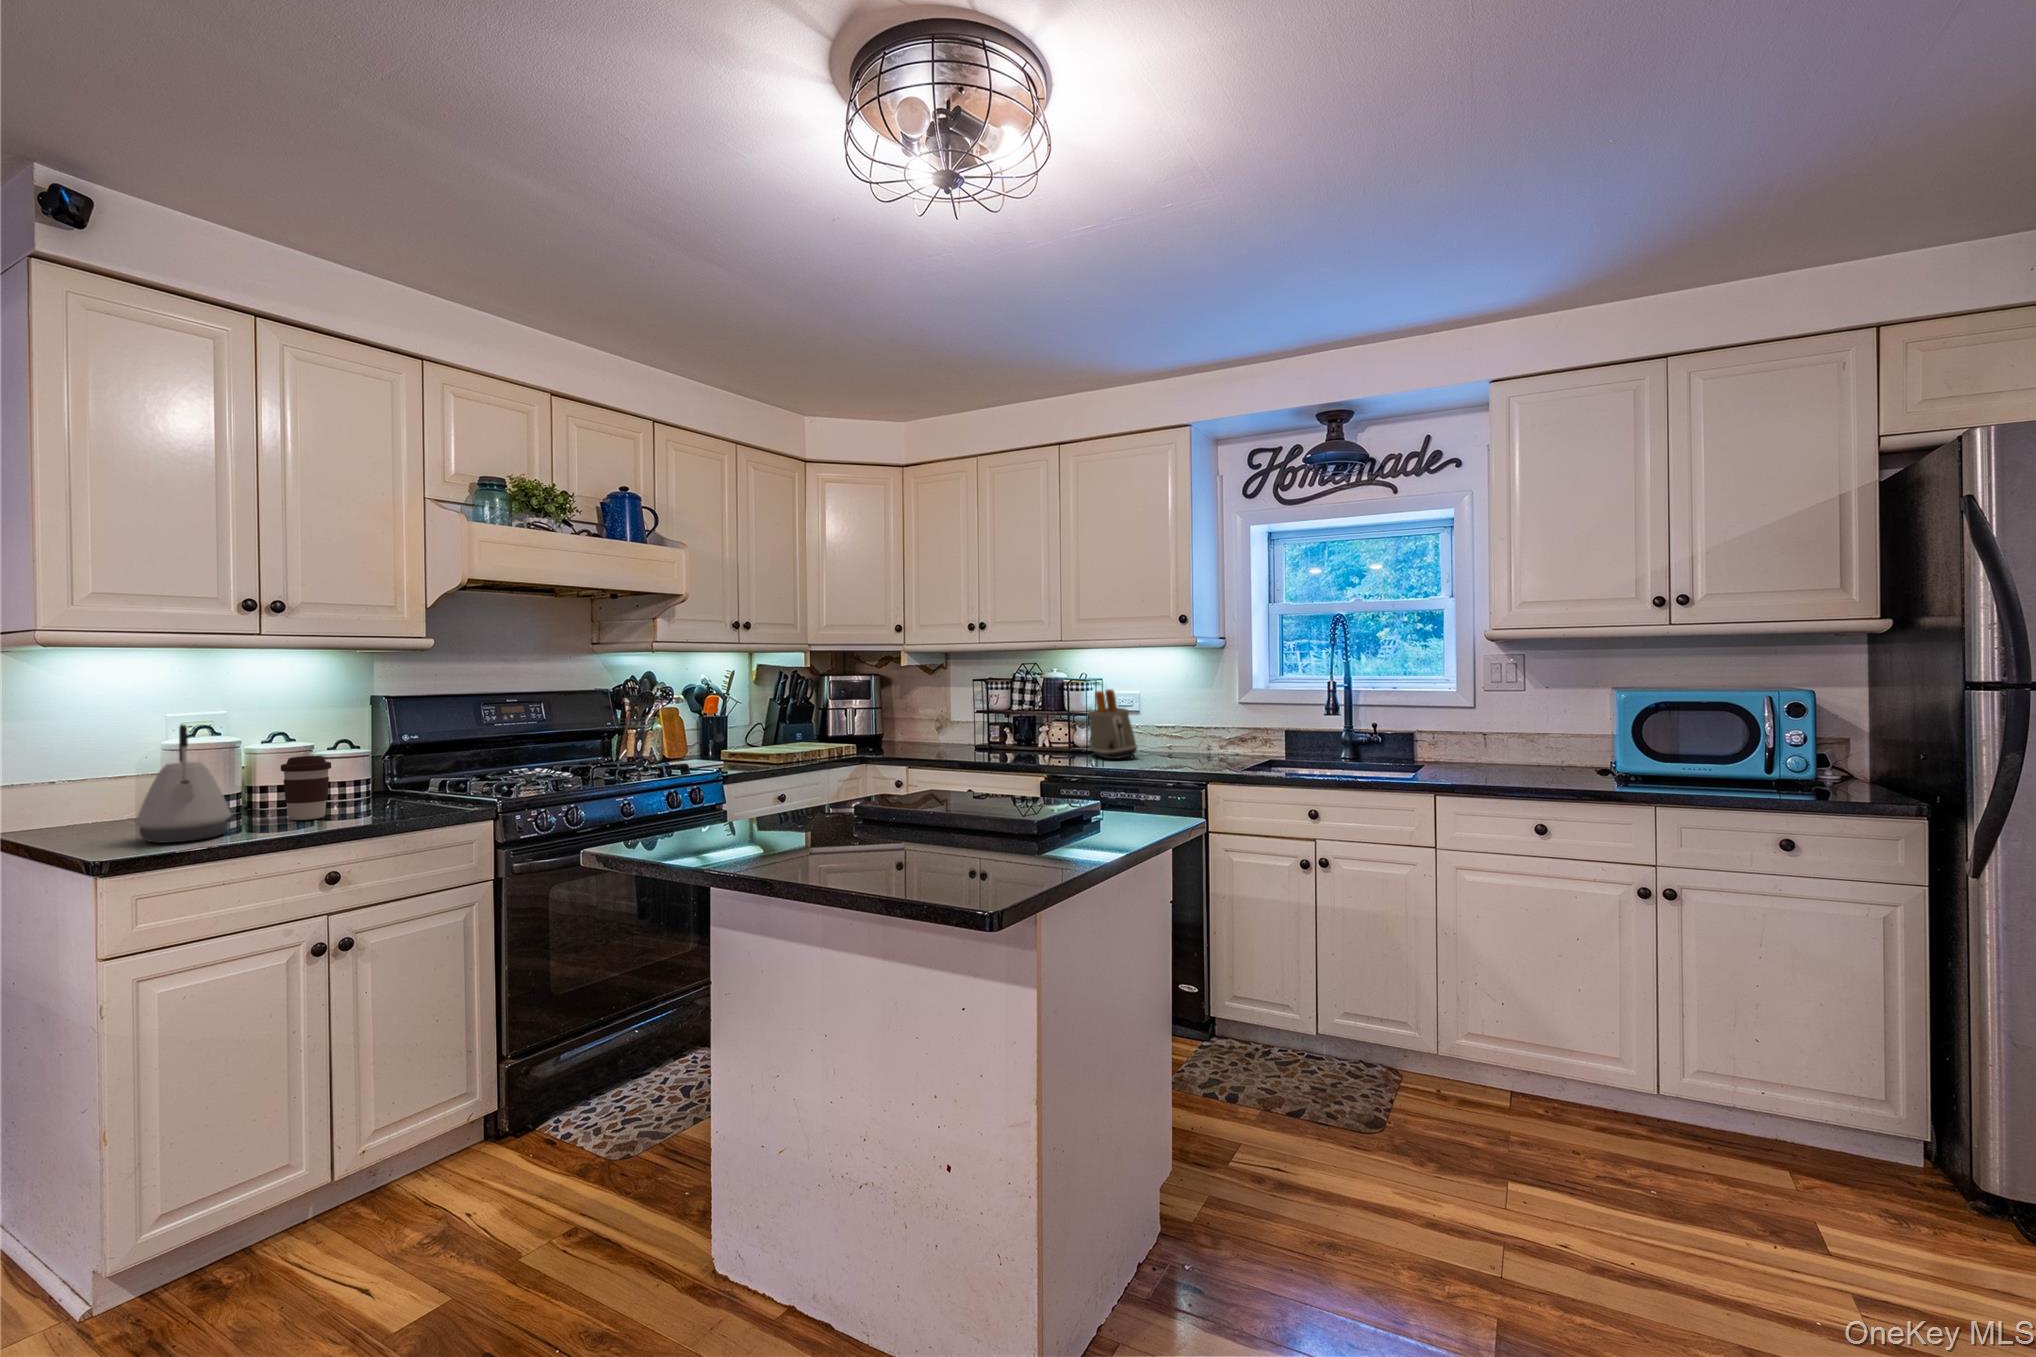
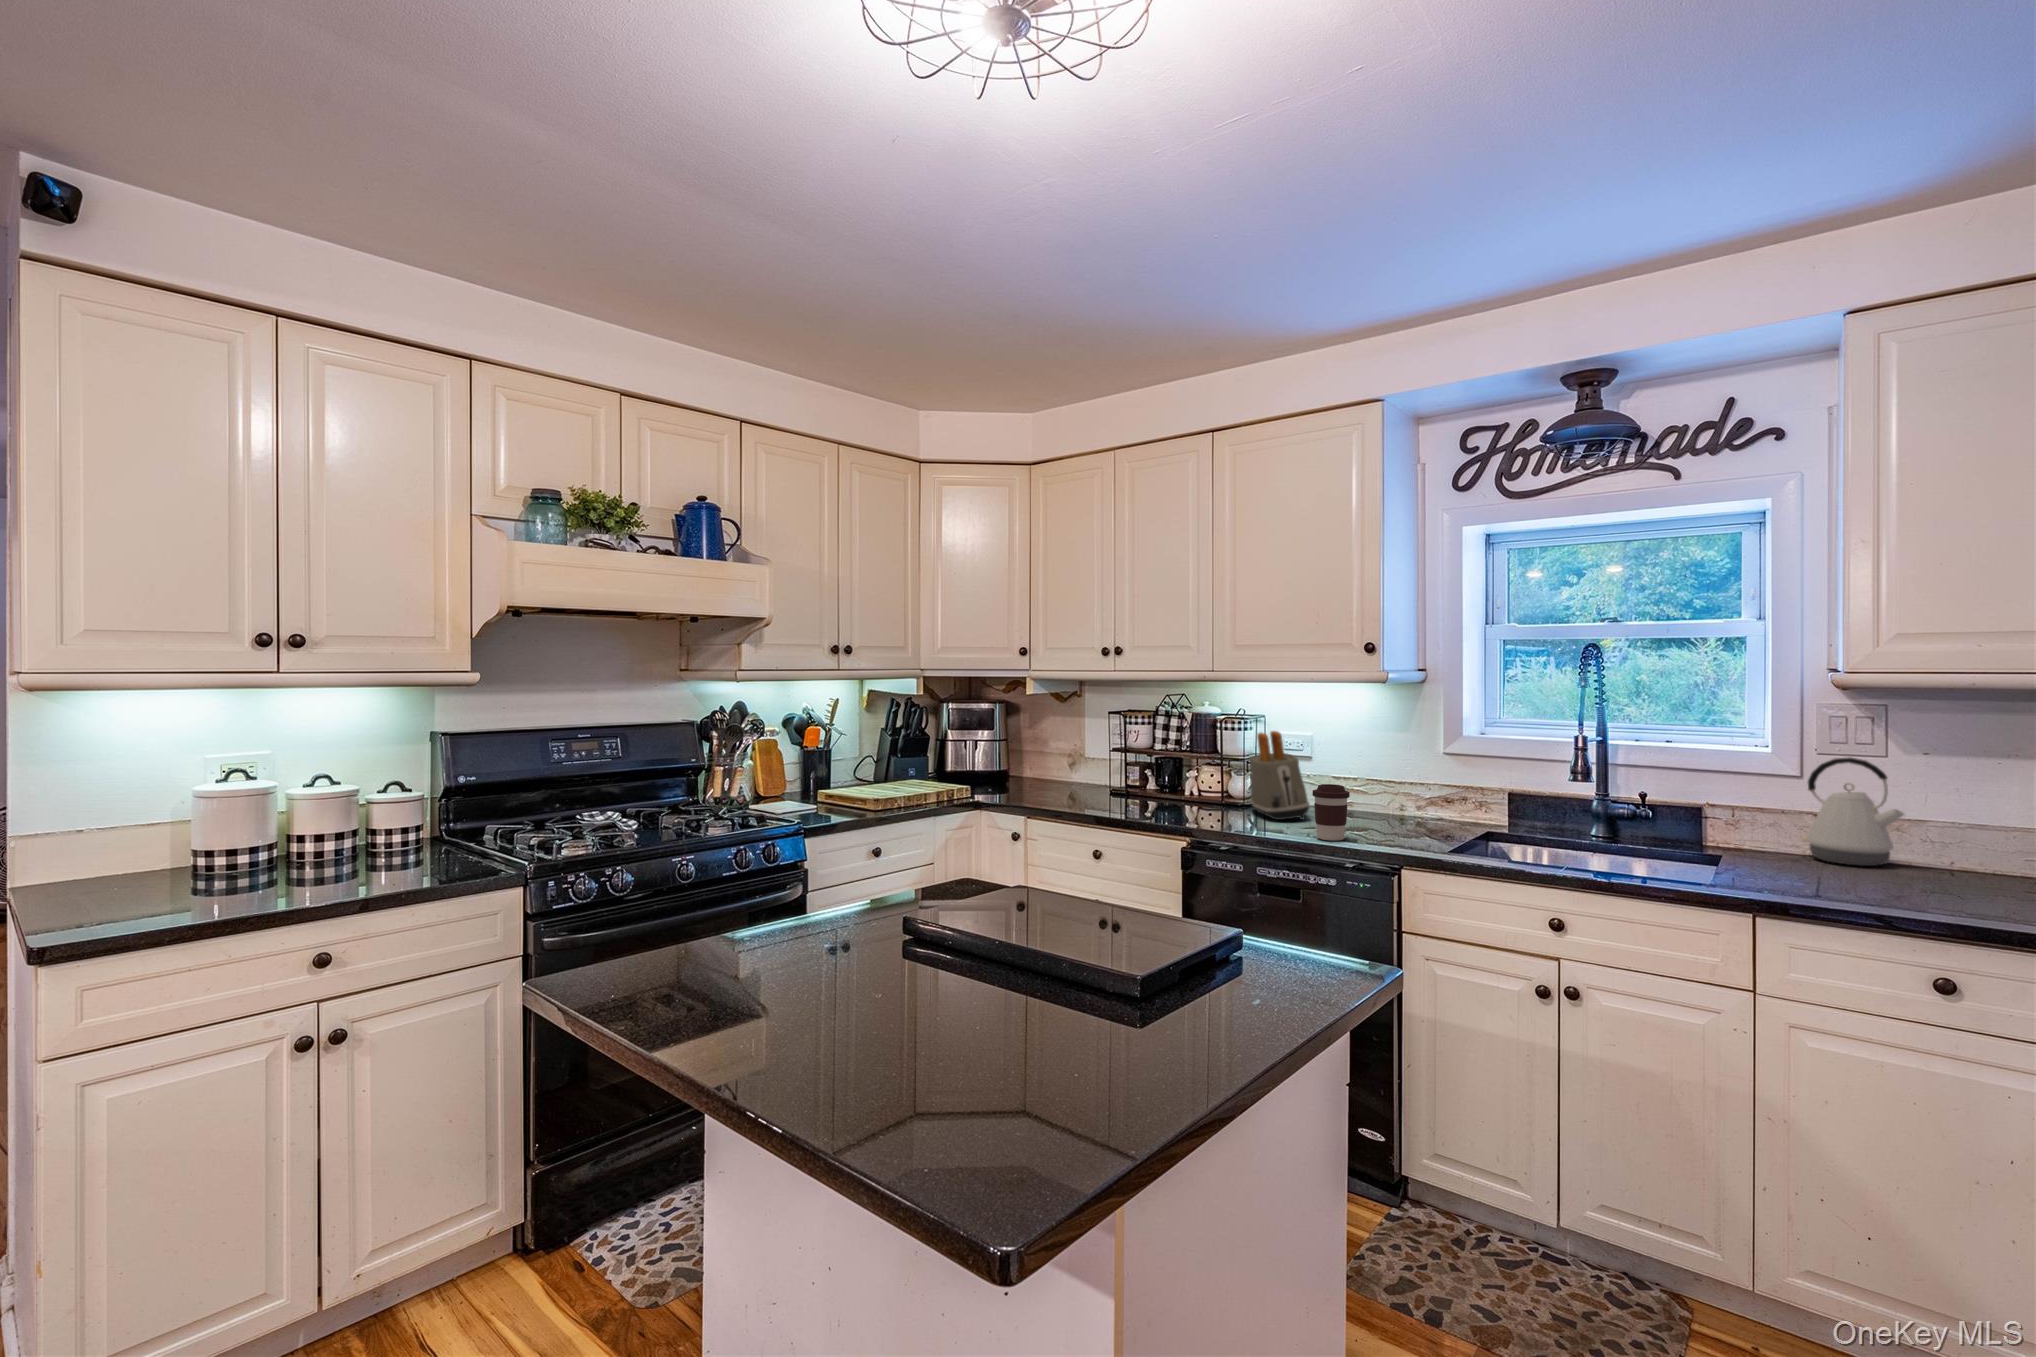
kettle: present [136,725,231,843] -> present [1801,757,1904,866]
coffee cup: present [281,756,331,820] -> present [1312,784,1350,841]

